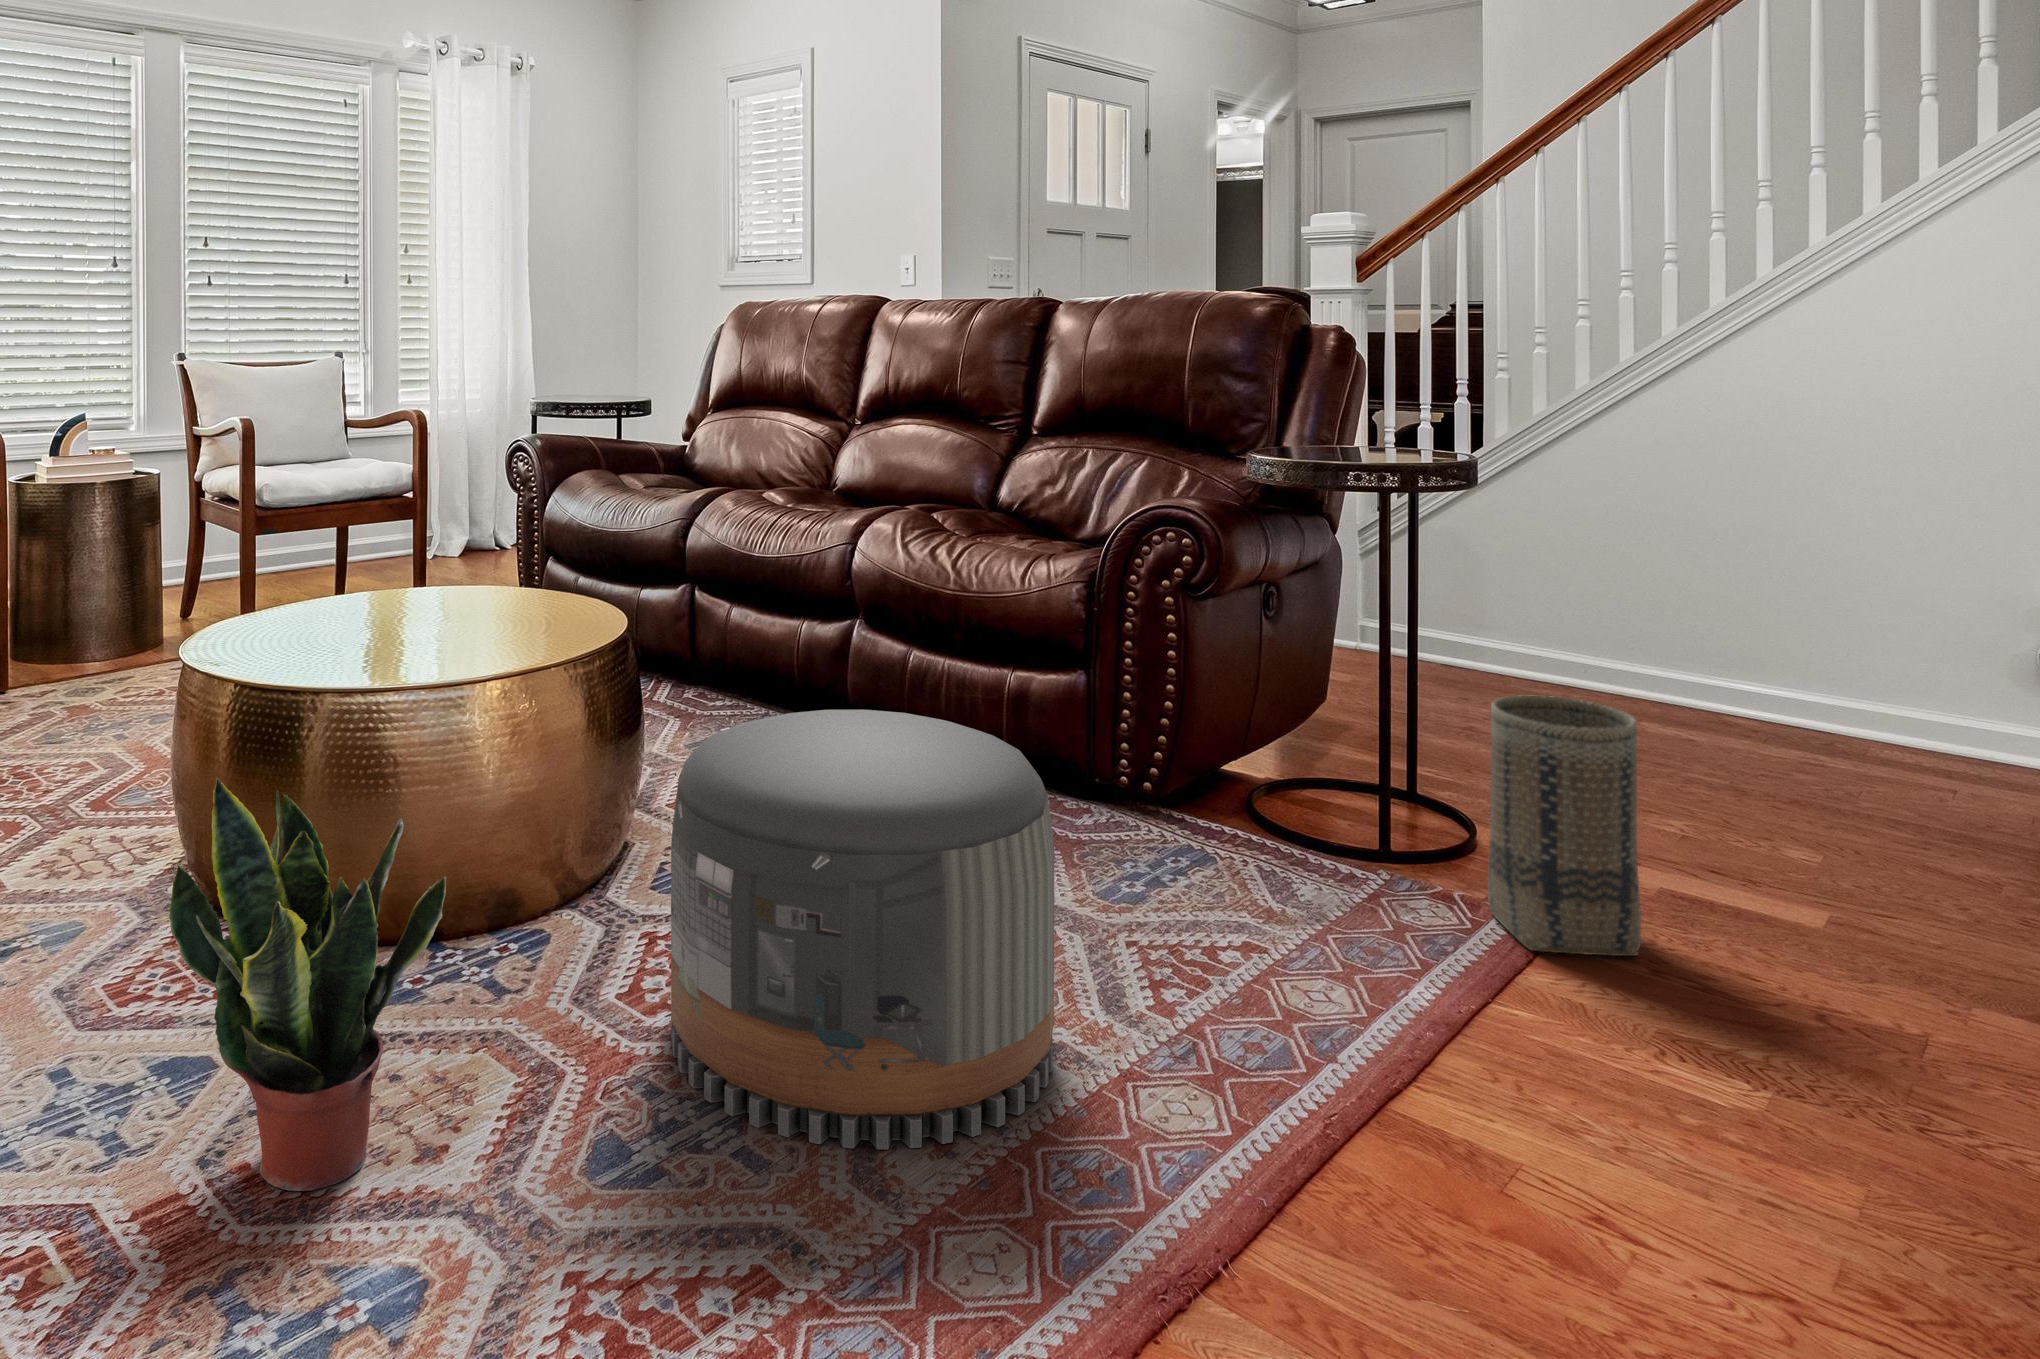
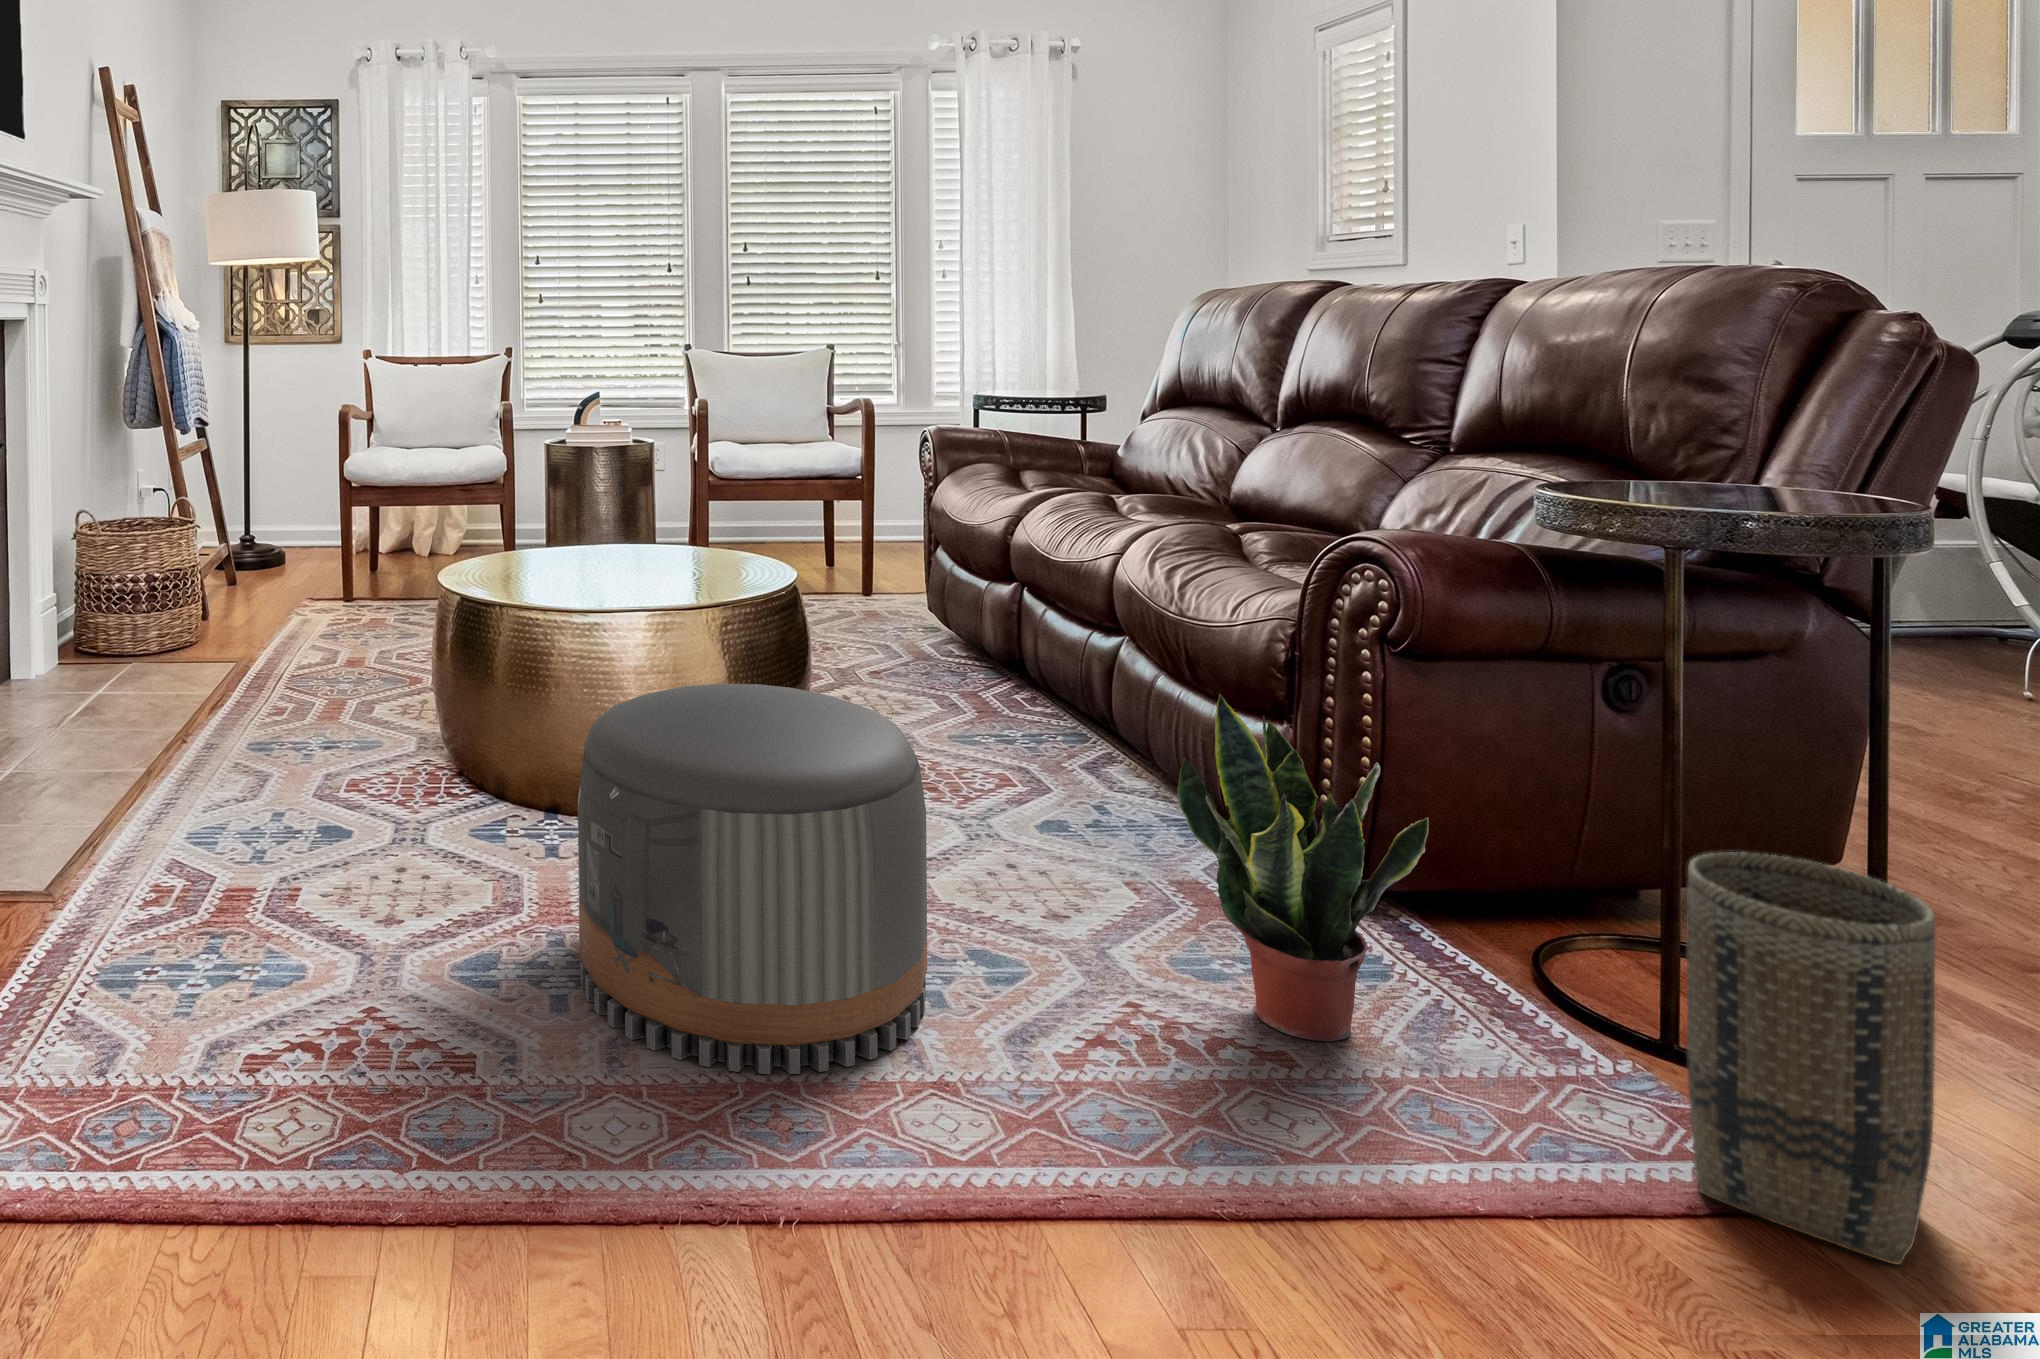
potted plant: present [169,778,446,1191] -> present [1177,694,1429,1041]

